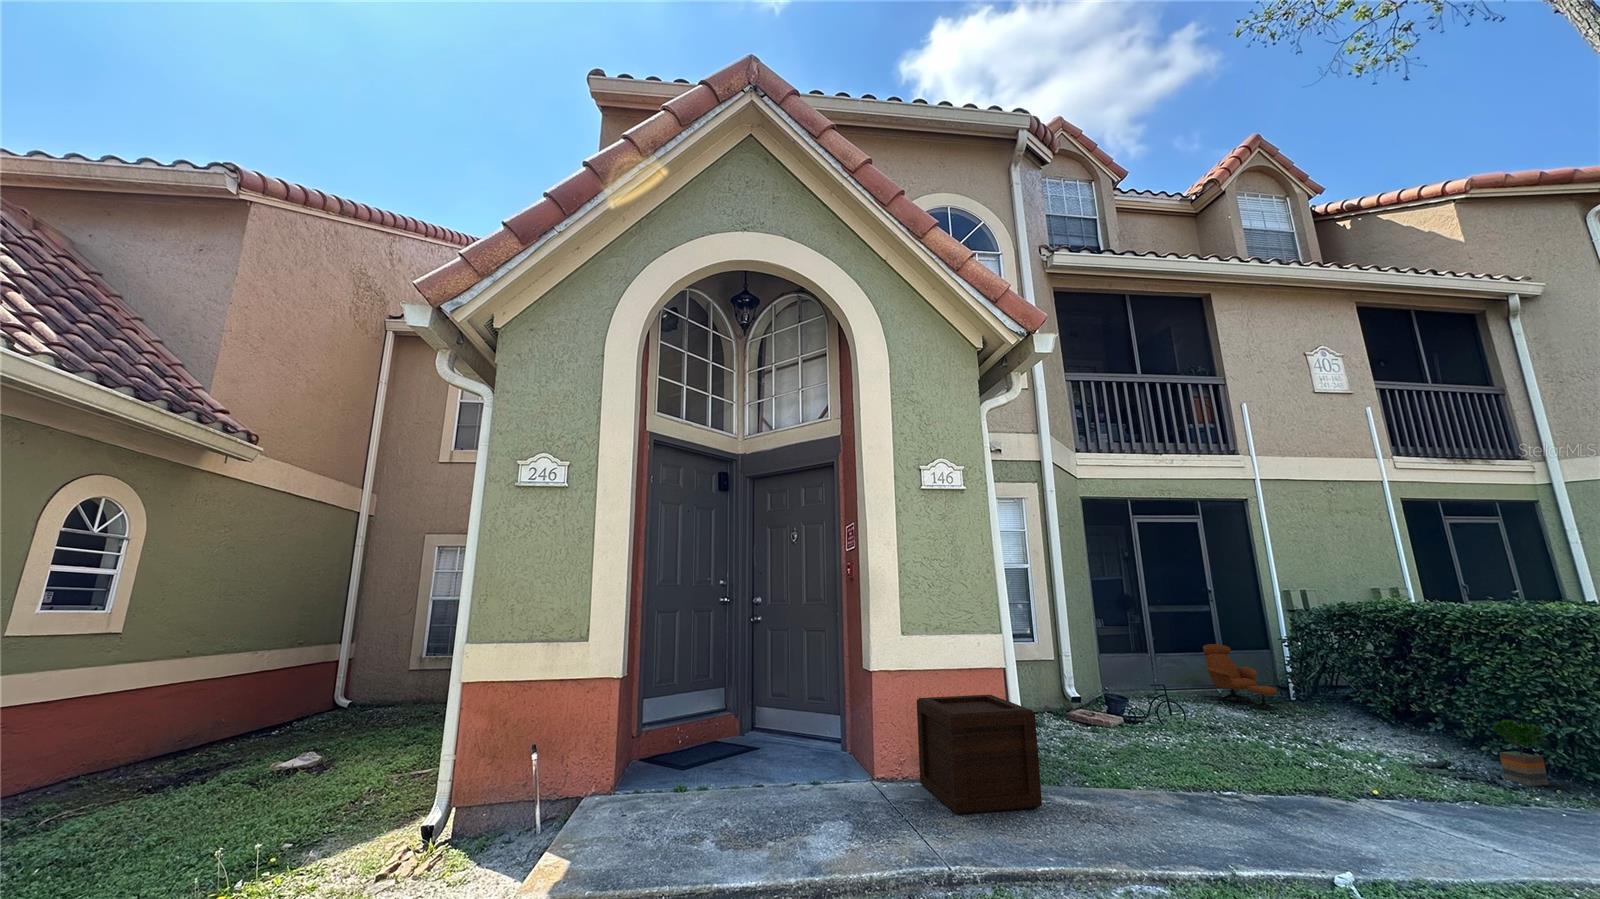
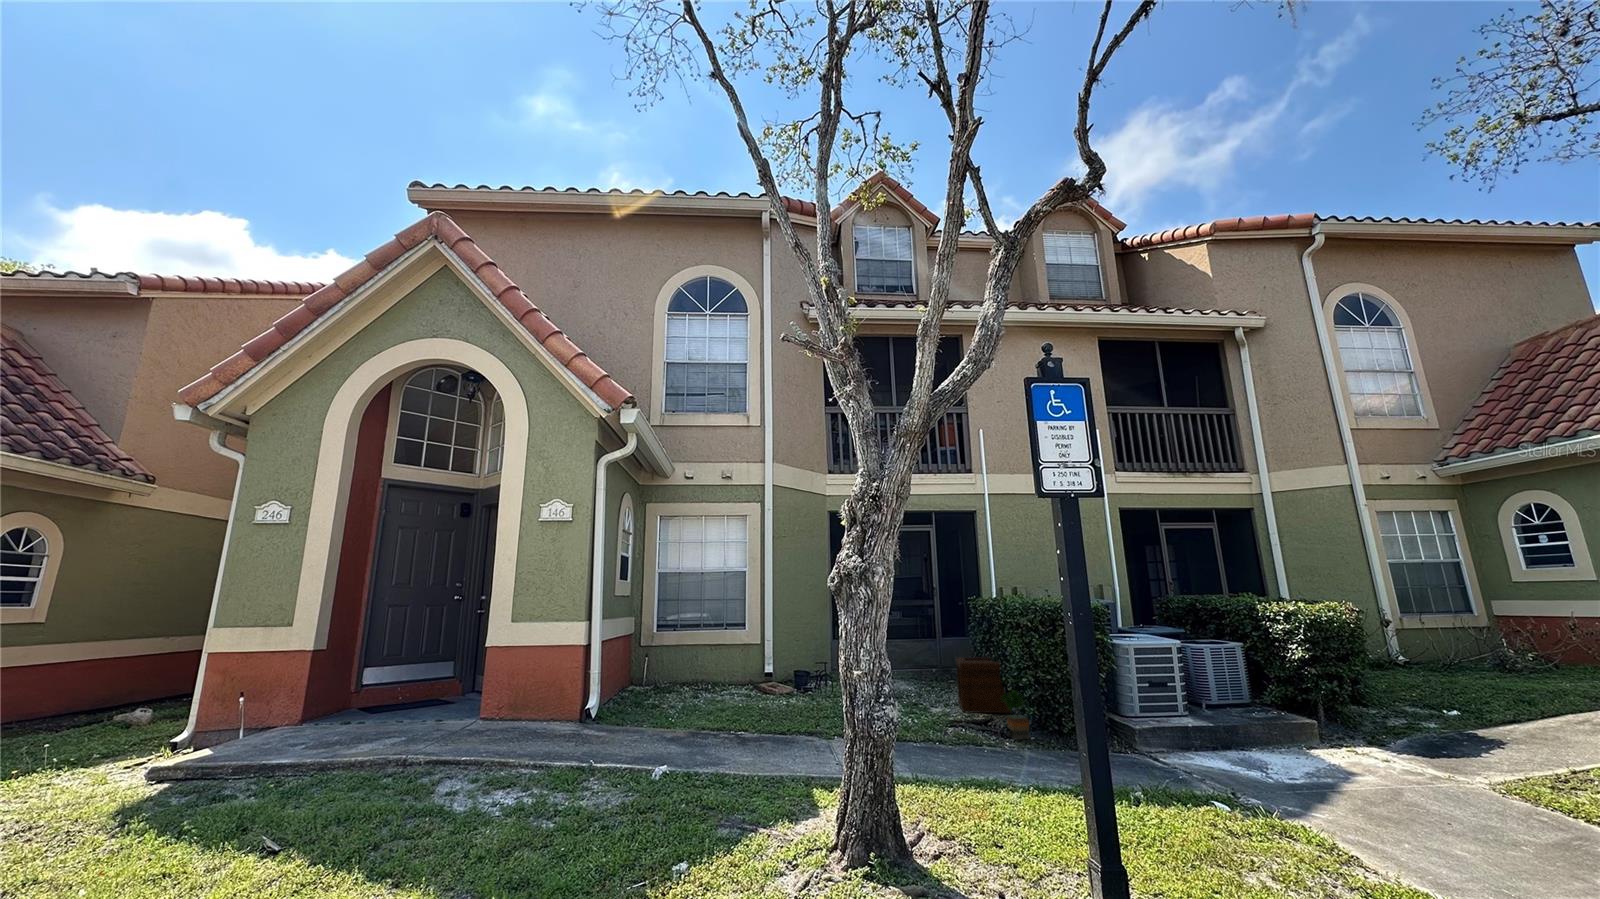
lounge chair: present [1203,644,1278,712] -> none [914,637,952,691]
wooden crate: present [917,695,1042,814] -> present [956,657,1012,713]

